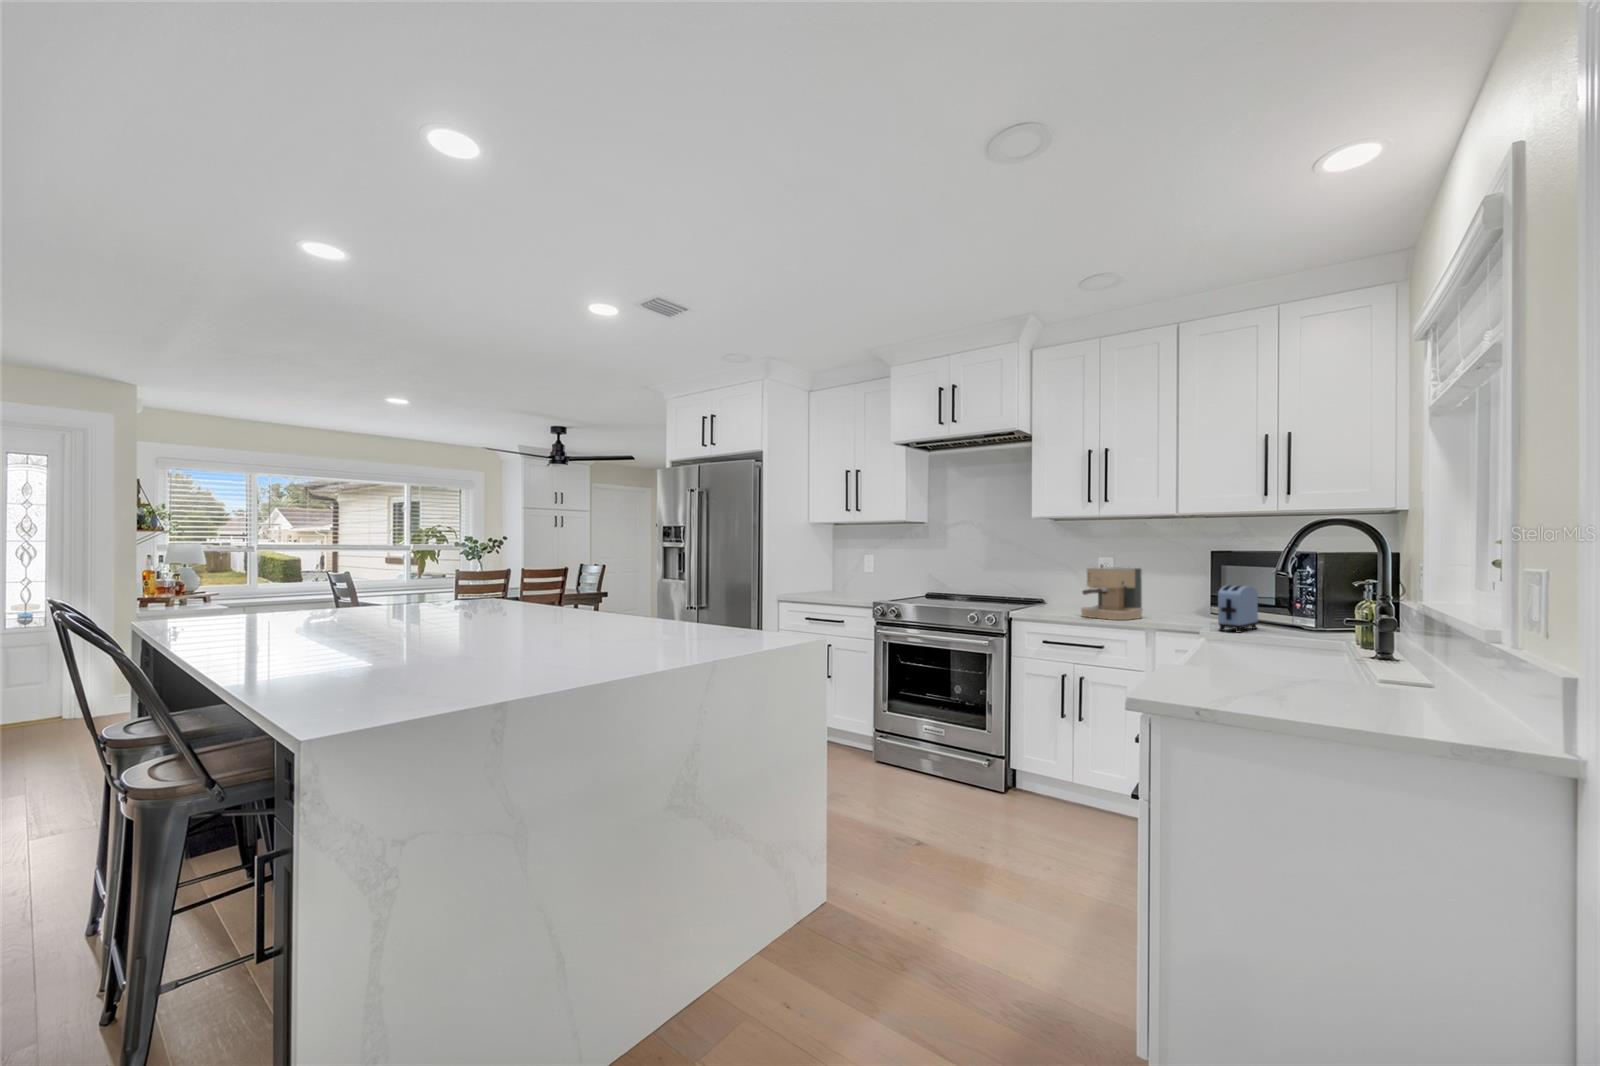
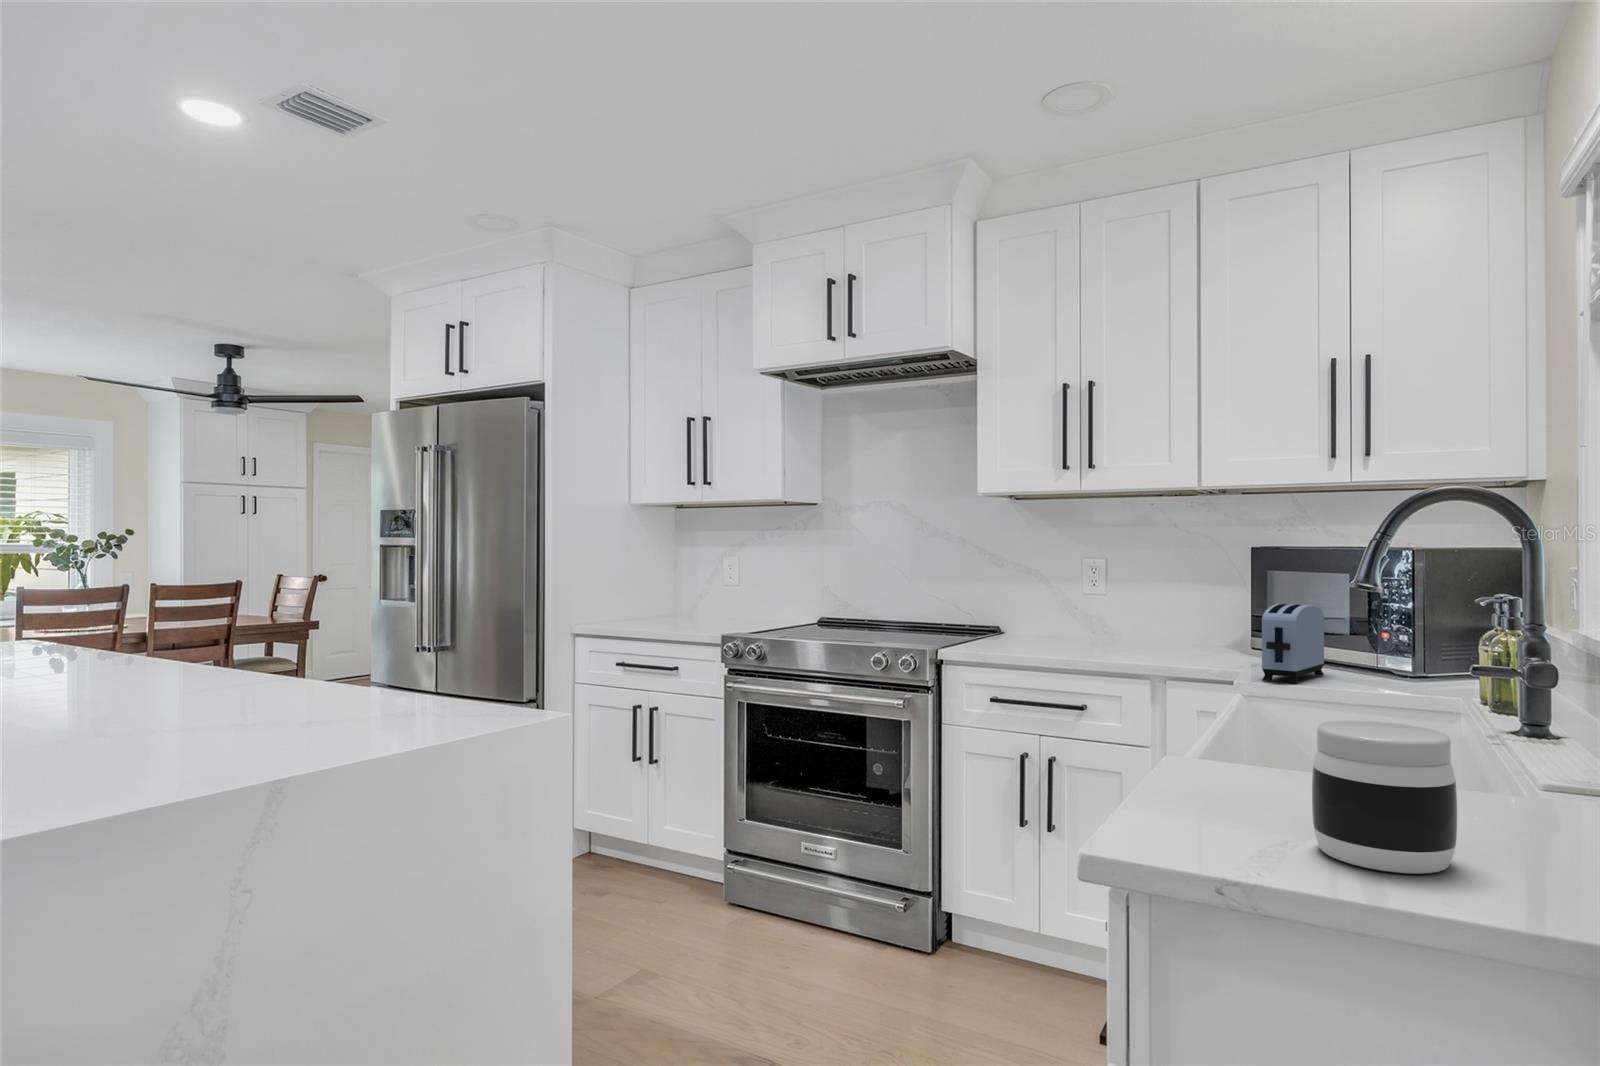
coffee maker: present [1081,565,1143,620] -> none [1050,571,1148,663]
jar: none [1252,637,1326,707] -> present [1312,721,1457,874]

